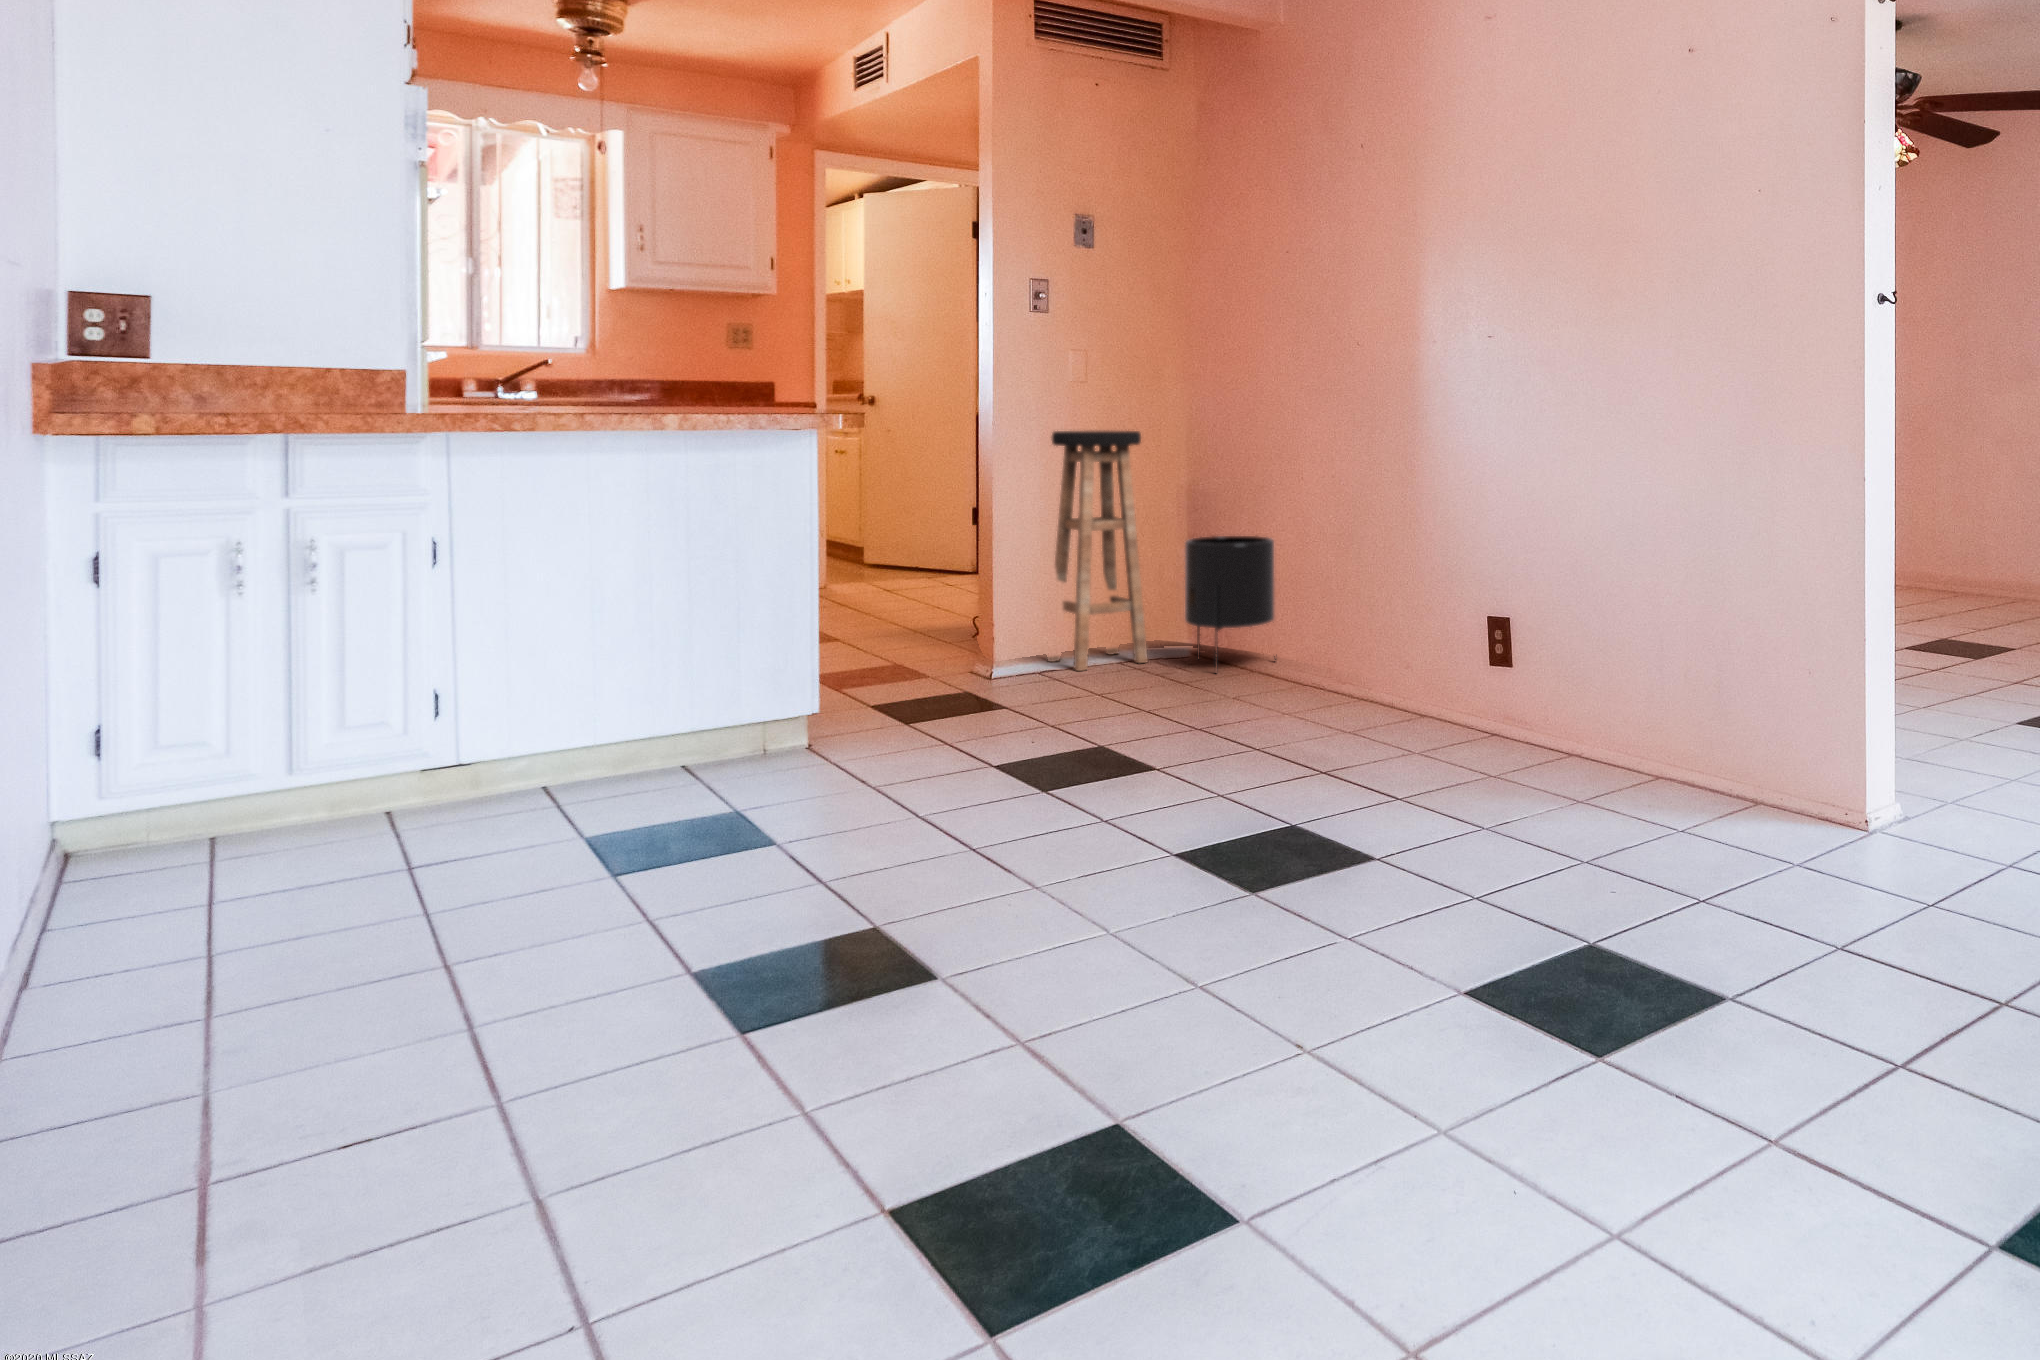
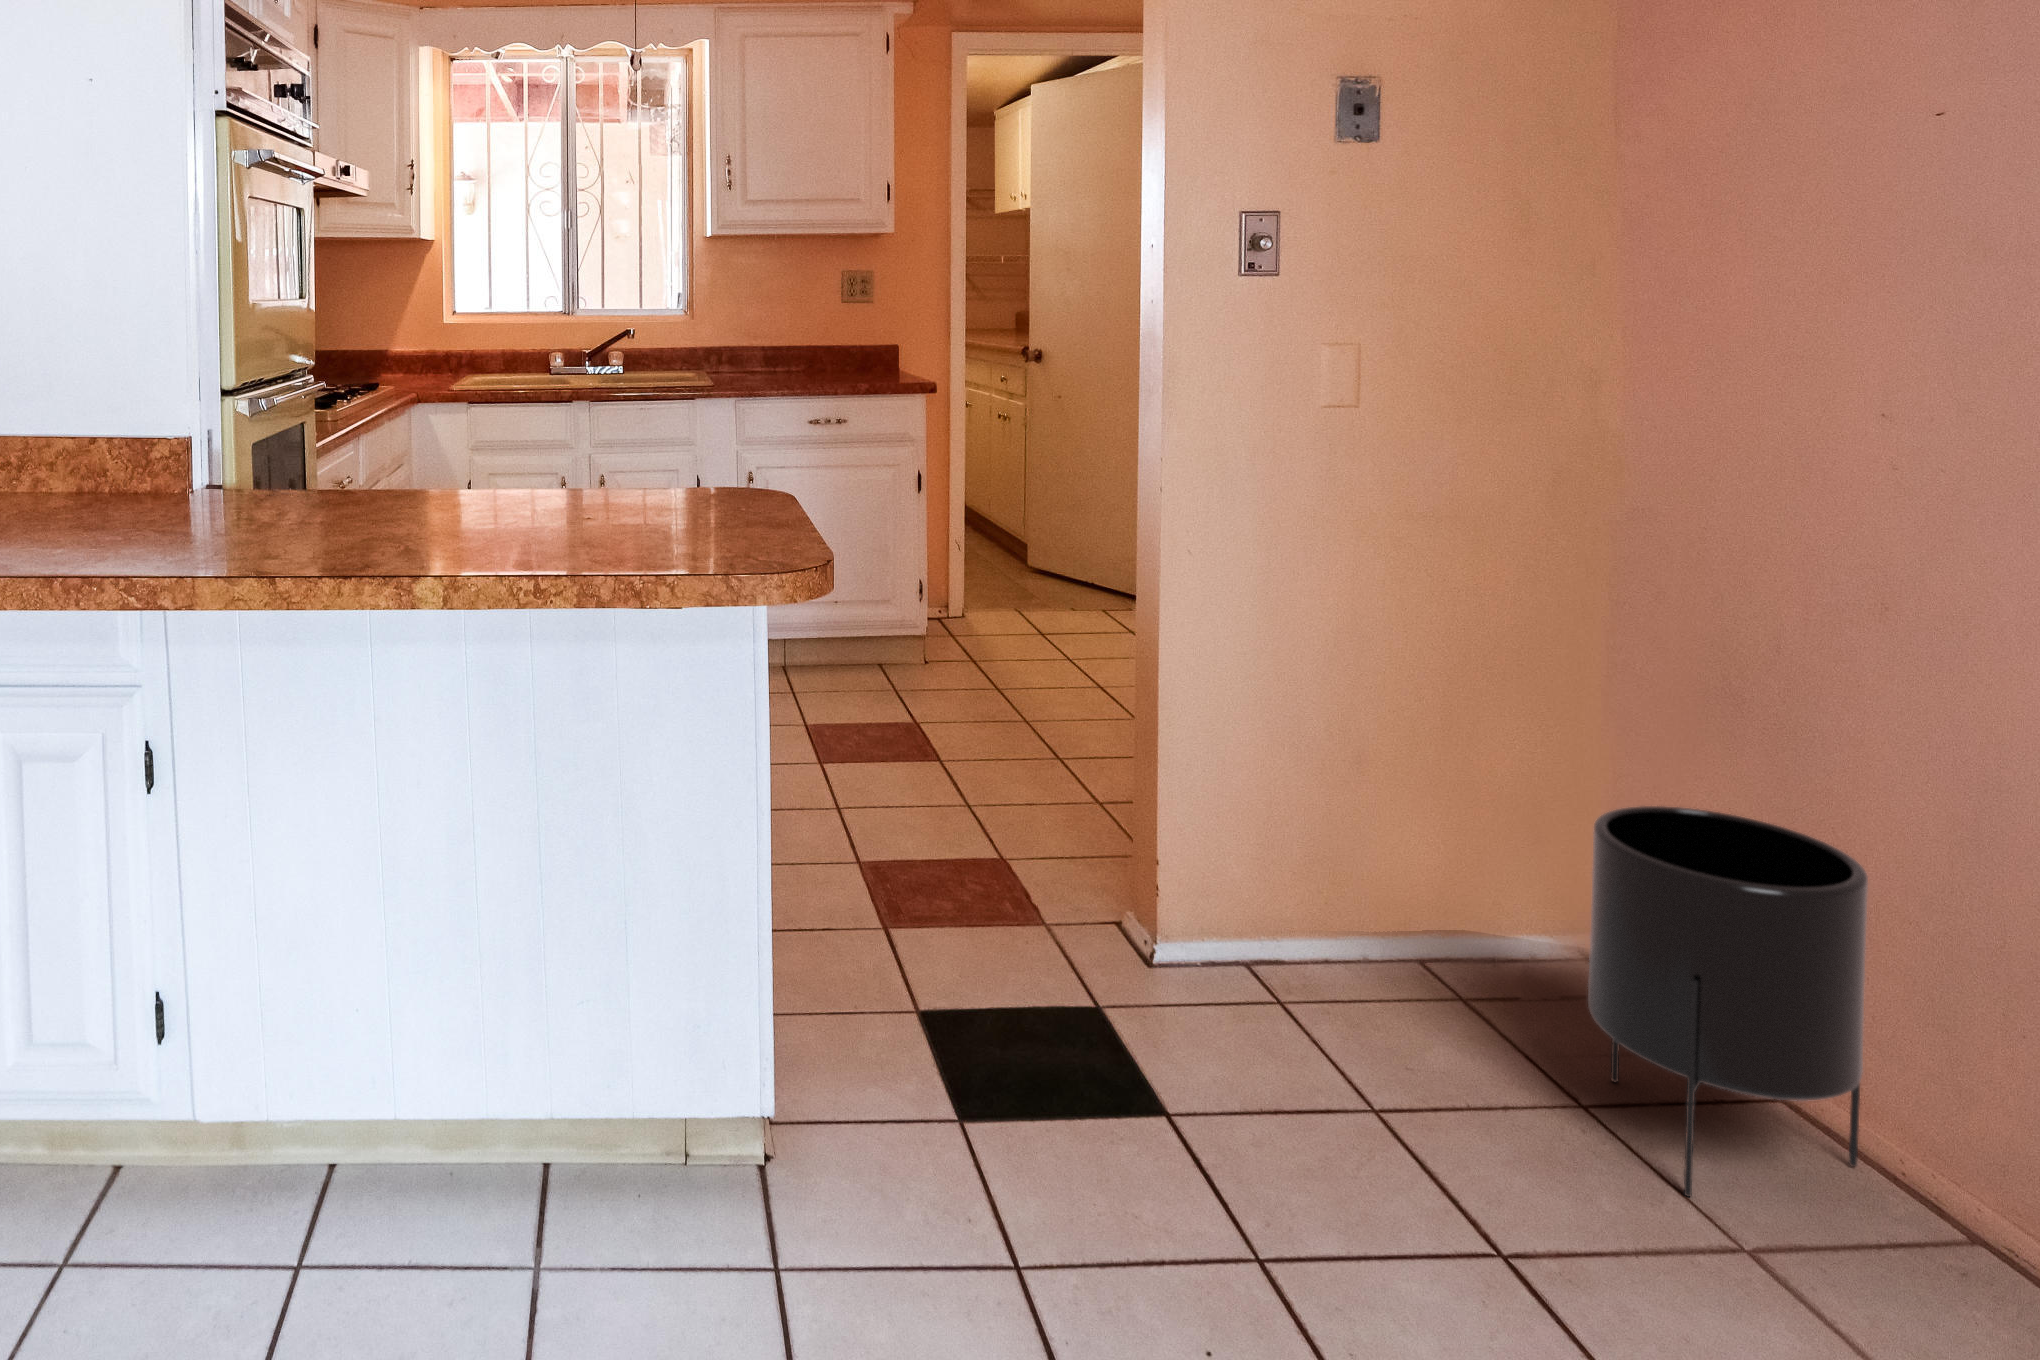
bar stool: present [1047,431,1148,671] -> none [1252,523,1484,1058]

